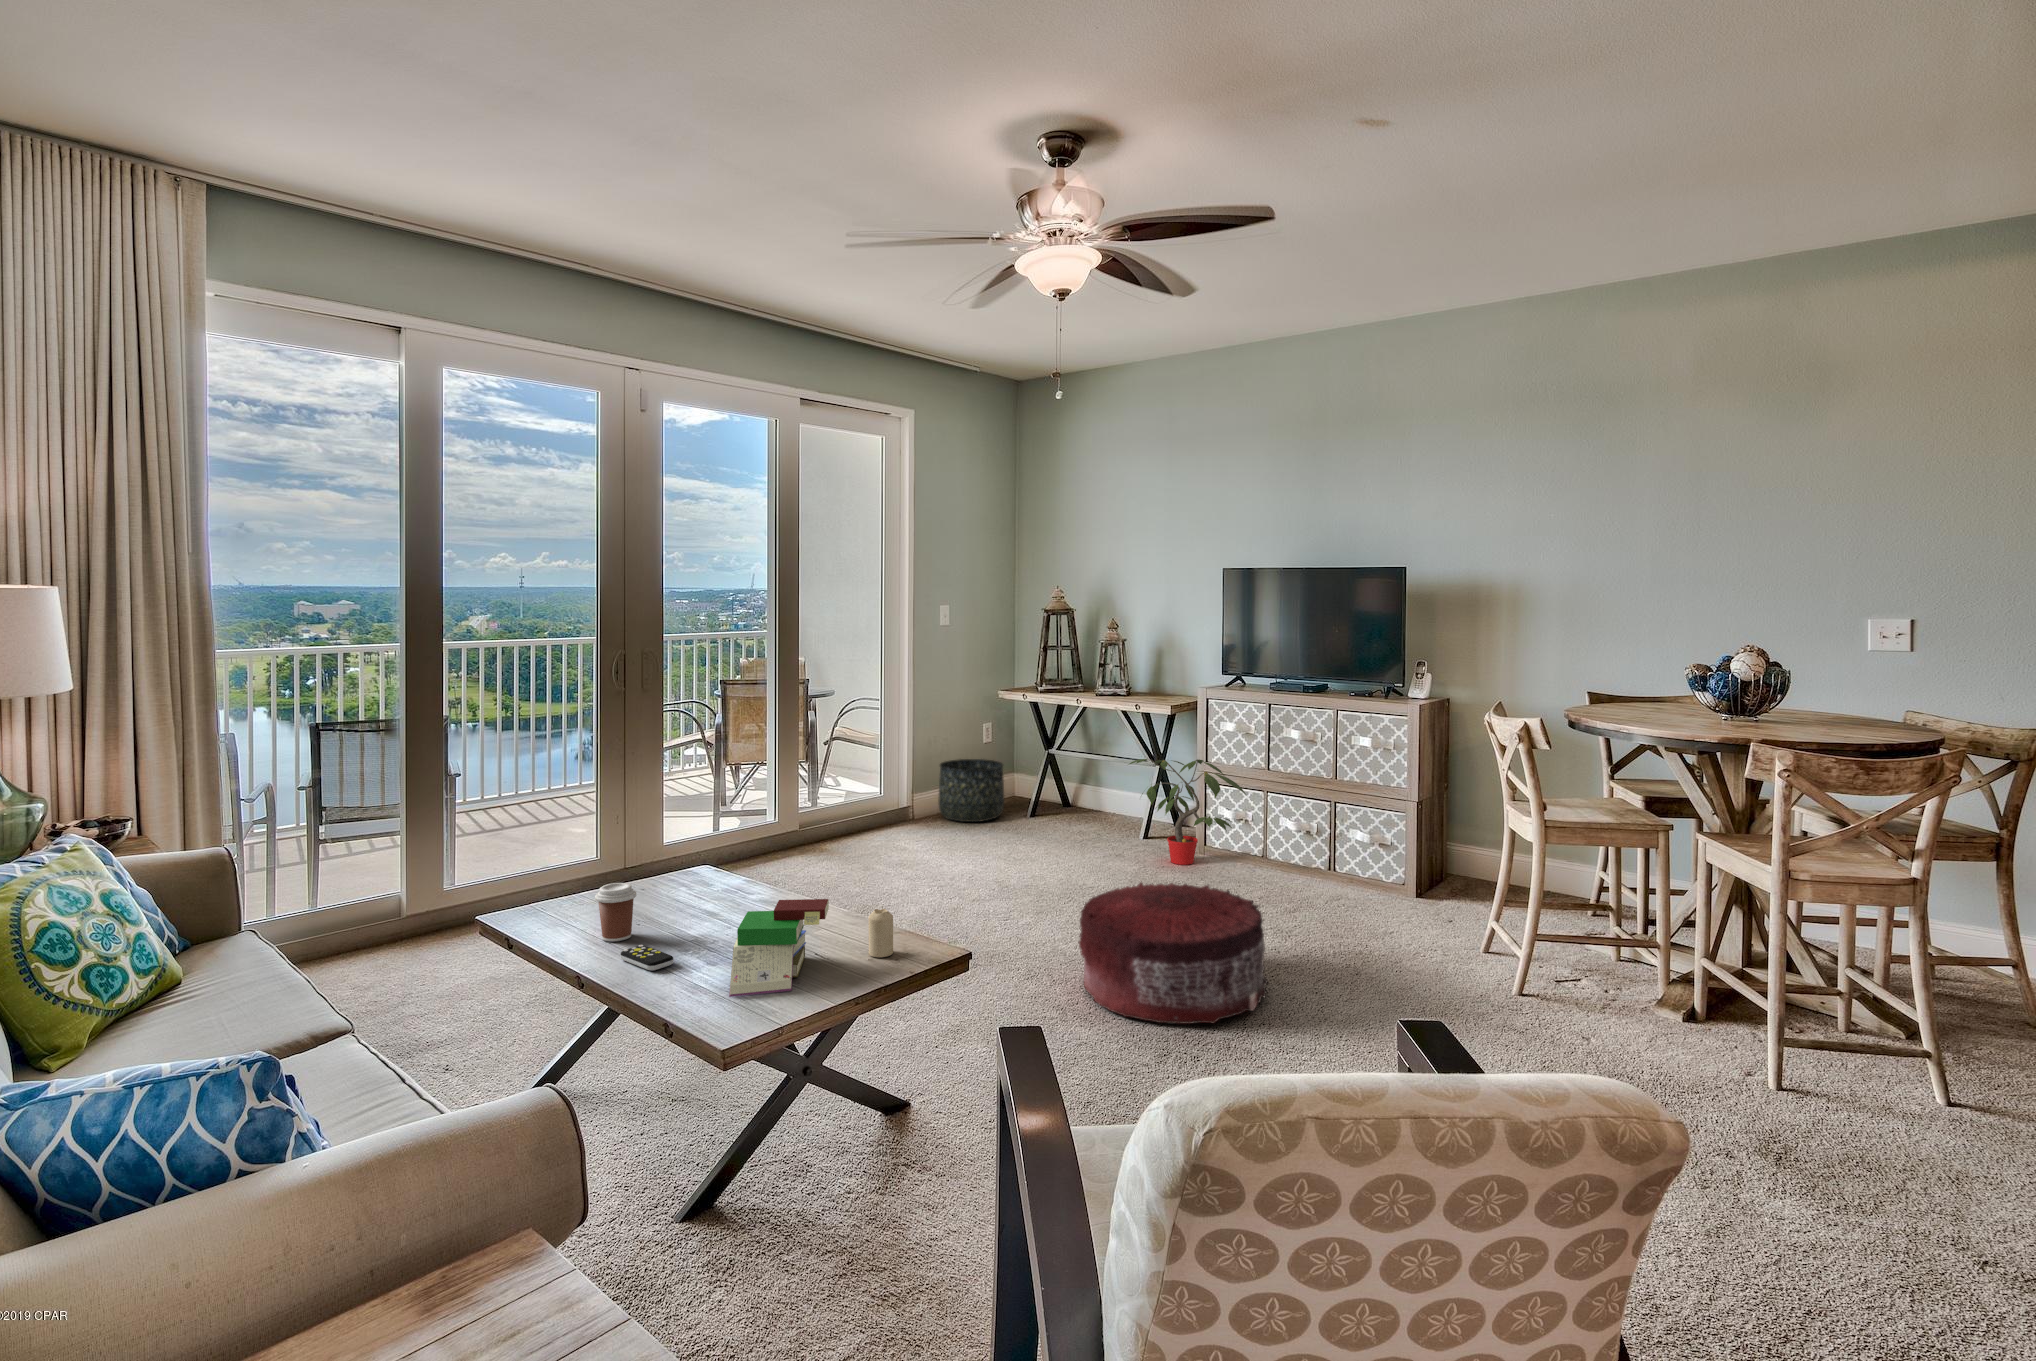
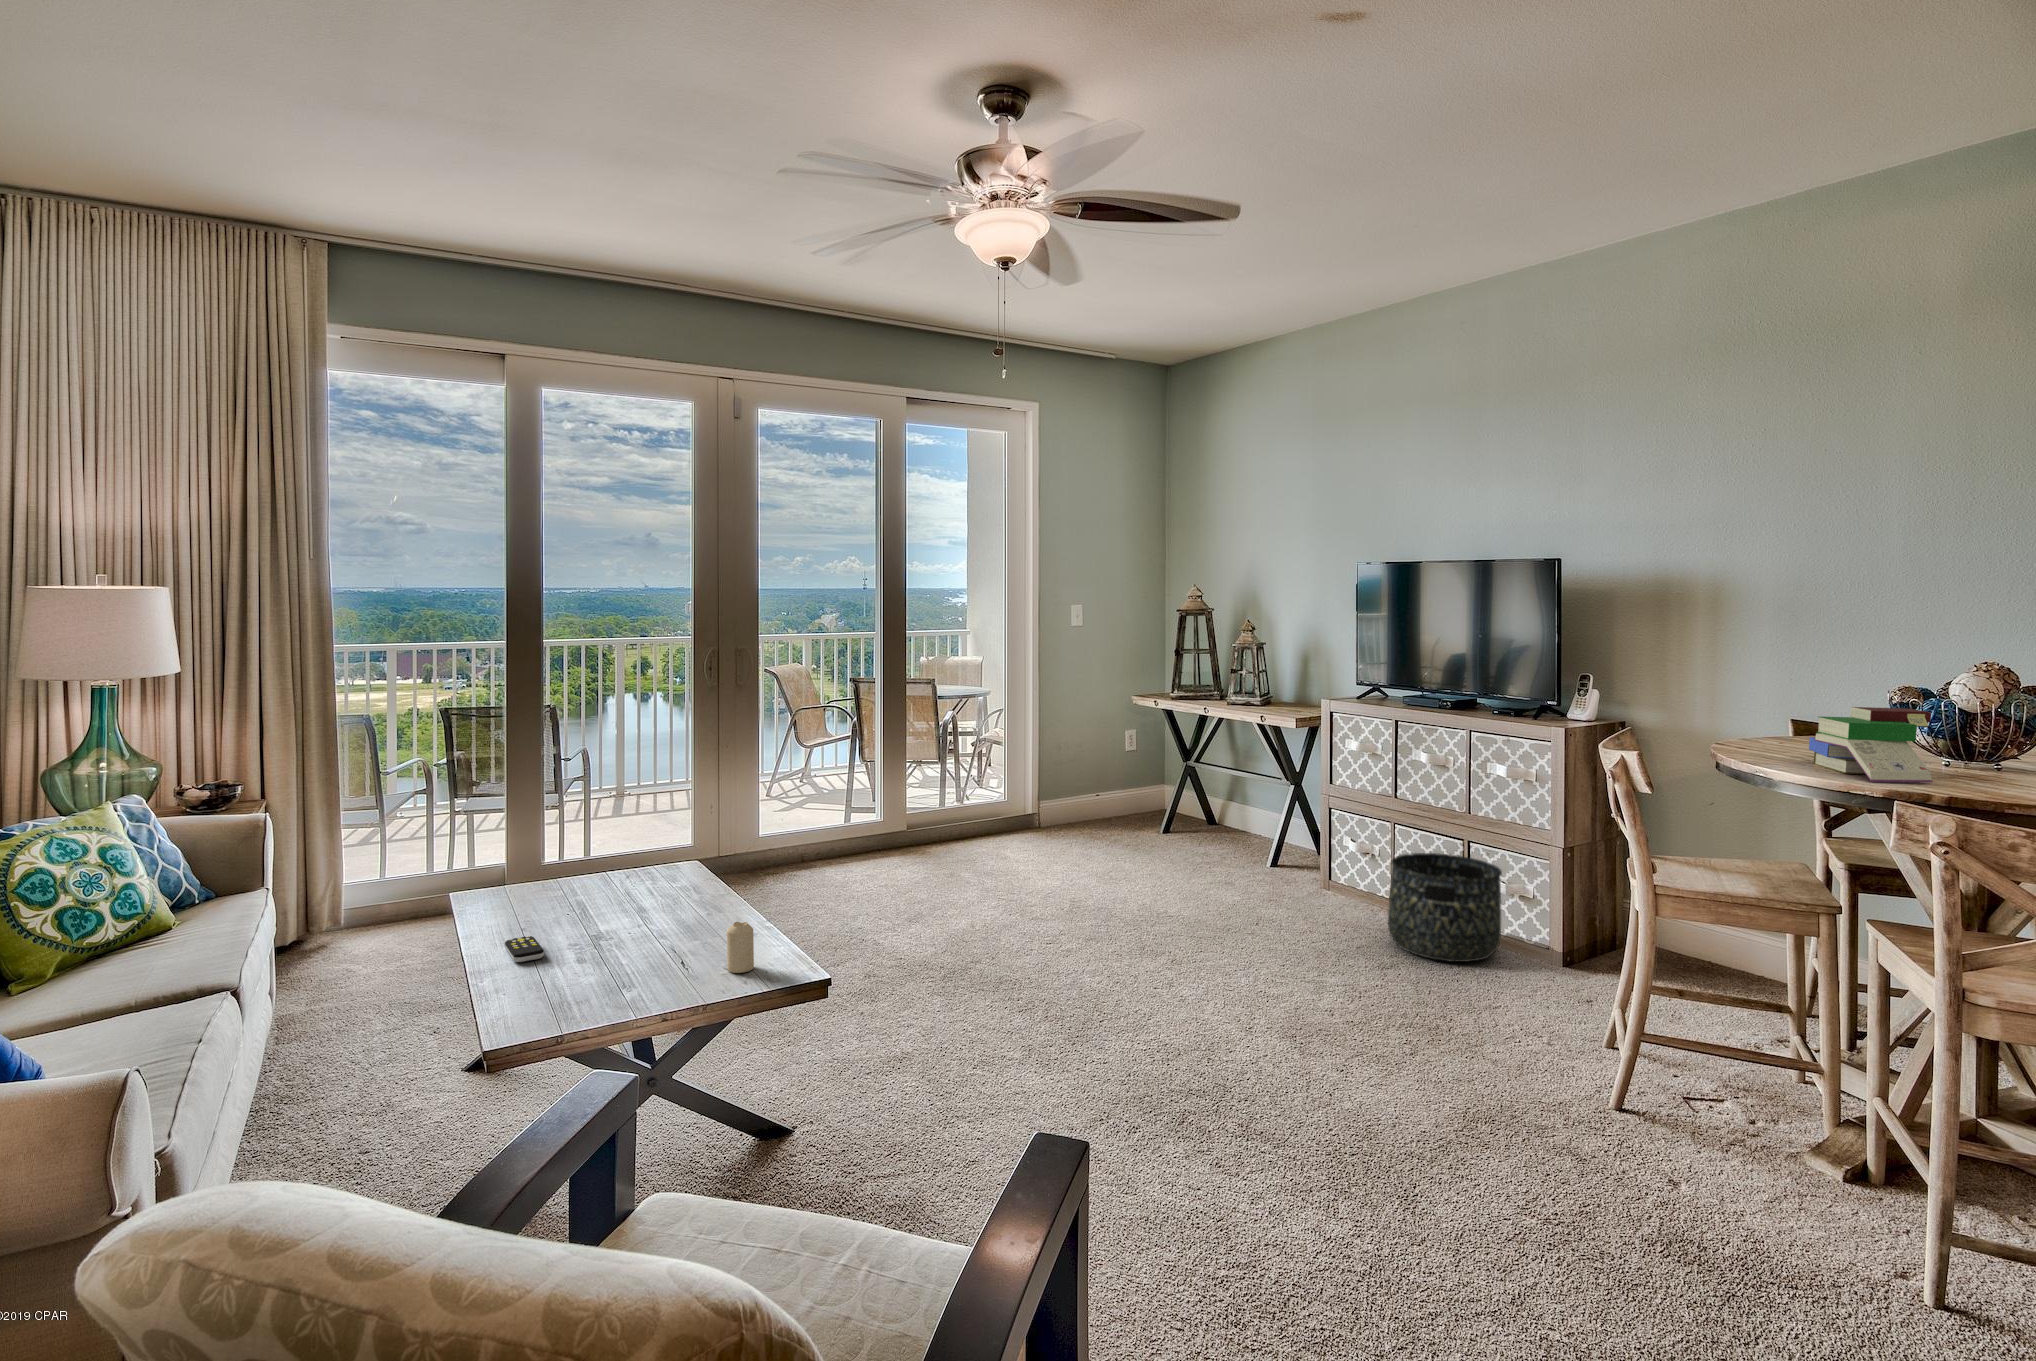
basket: present [938,759,1004,822] -> present [1388,853,1502,962]
potted plant: present [1130,759,1246,865] -> none [1230,778,1365,901]
coffee cup: present [595,883,636,942] -> none [507,873,548,930]
pouf: present [1079,883,1268,1024] -> none [1063,916,1283,1089]
book: present [729,899,829,997] -> present [1809,707,1933,782]

